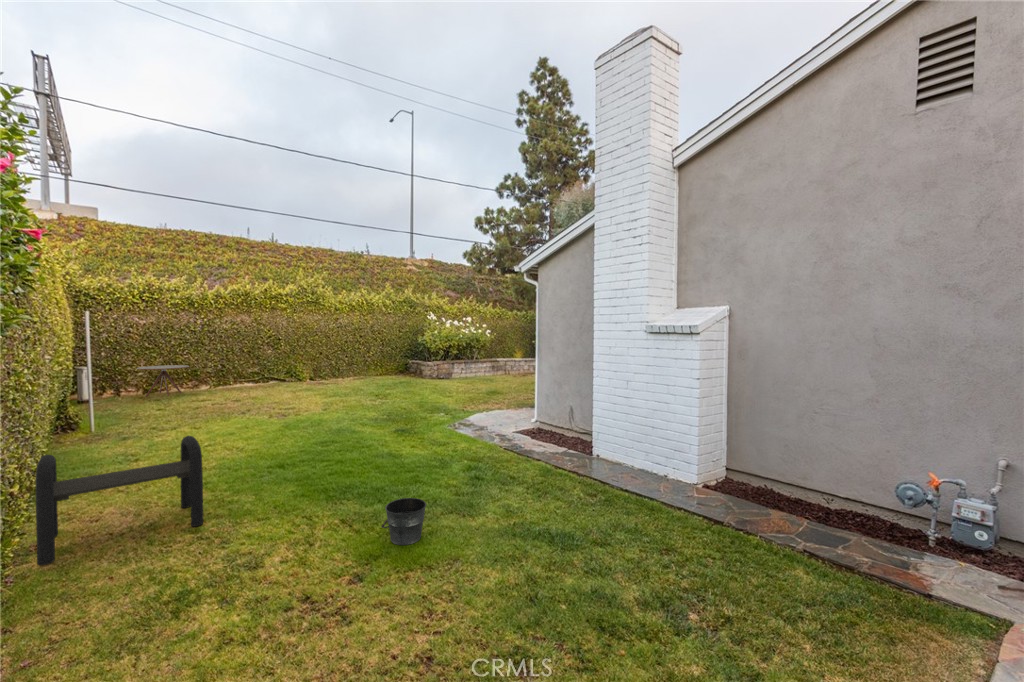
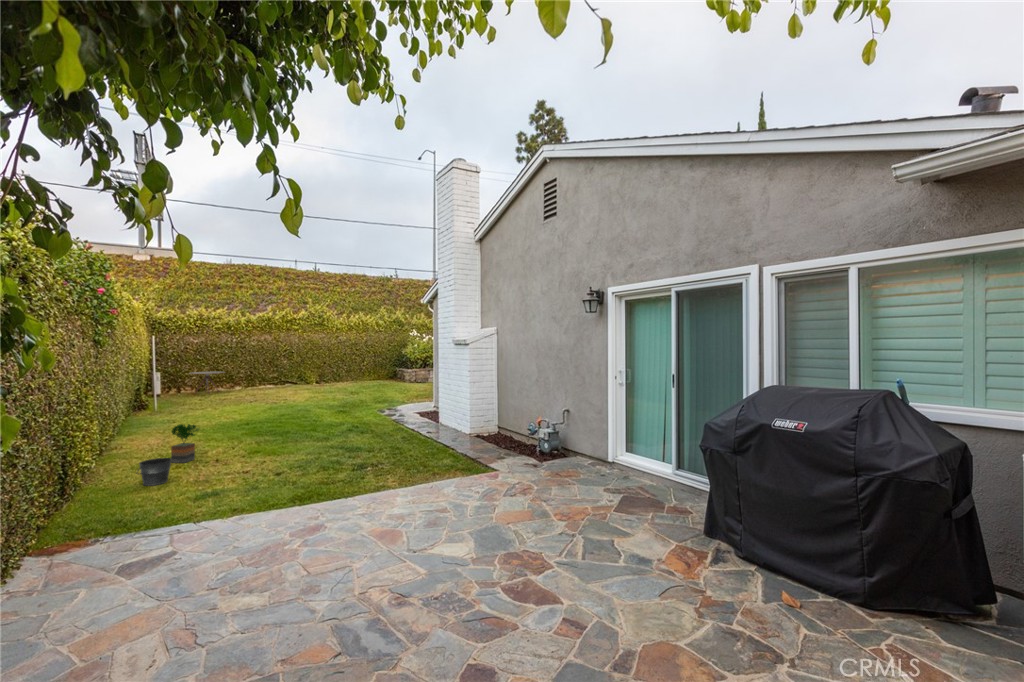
bench: present [36,436,203,566] -> none [80,404,167,460]
potted tree: none [243,478,296,558] -> present [171,424,199,463]
bucket: present [381,498,426,545] -> present [136,458,172,486]

